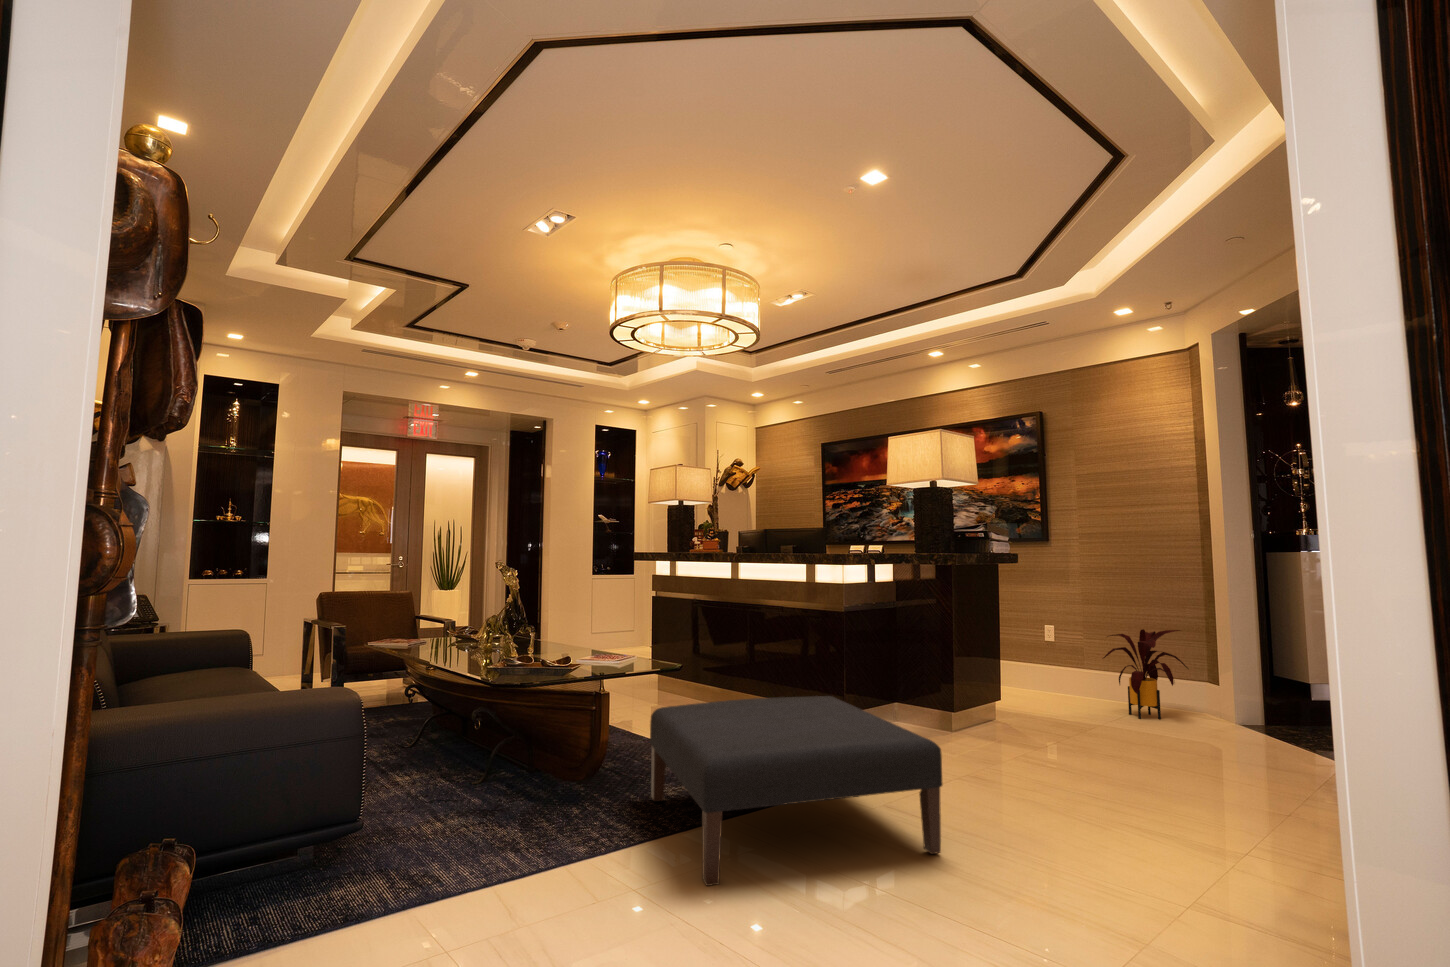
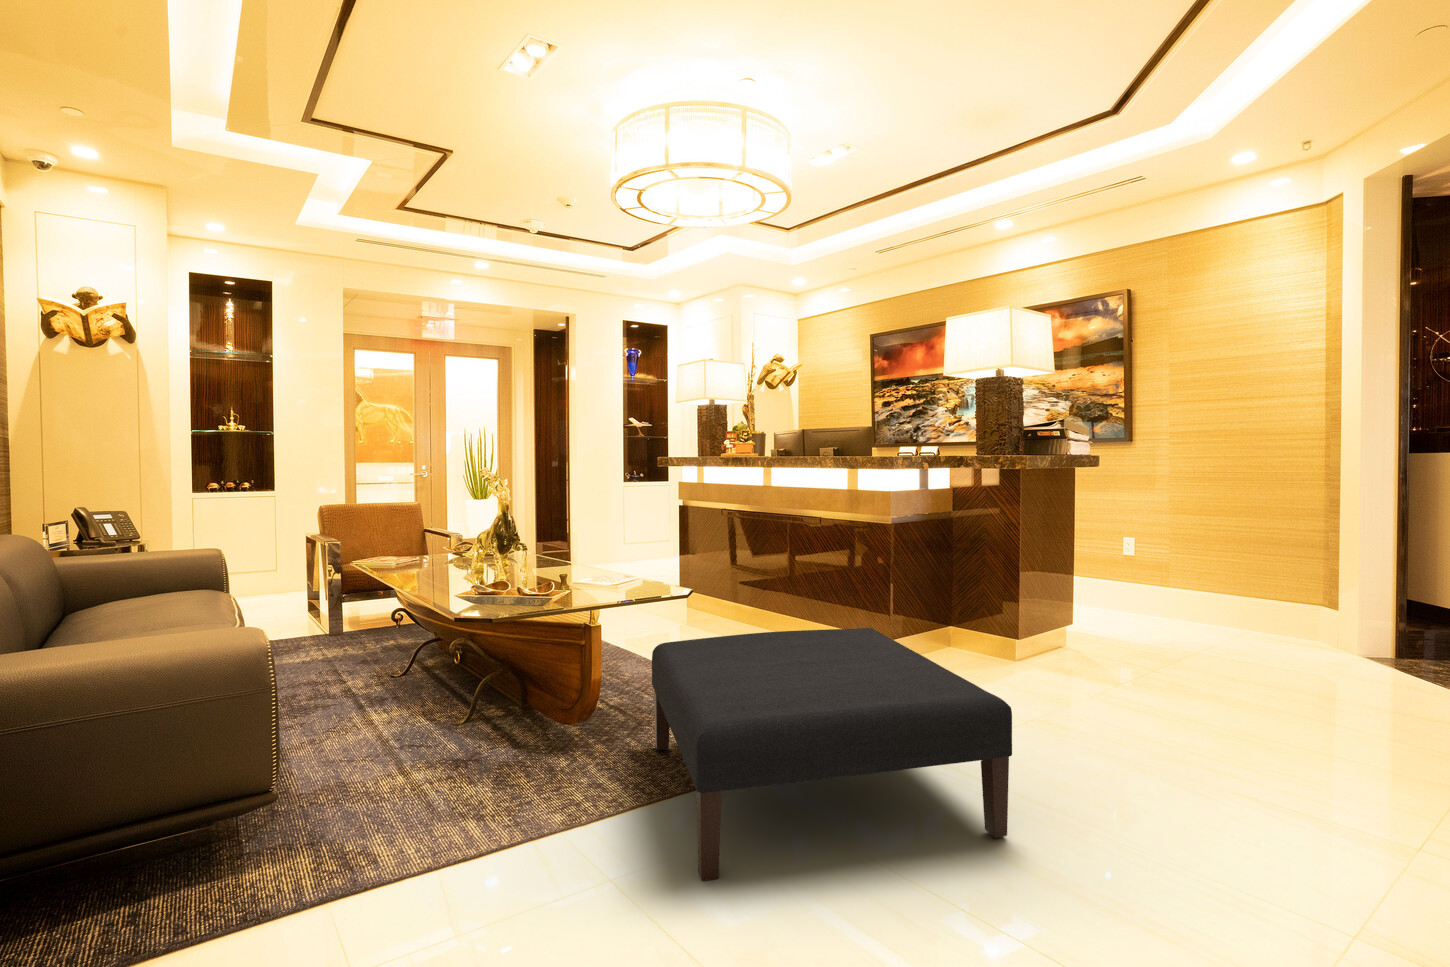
house plant: present [1103,629,1187,719] -> none [1194,543,1303,646]

